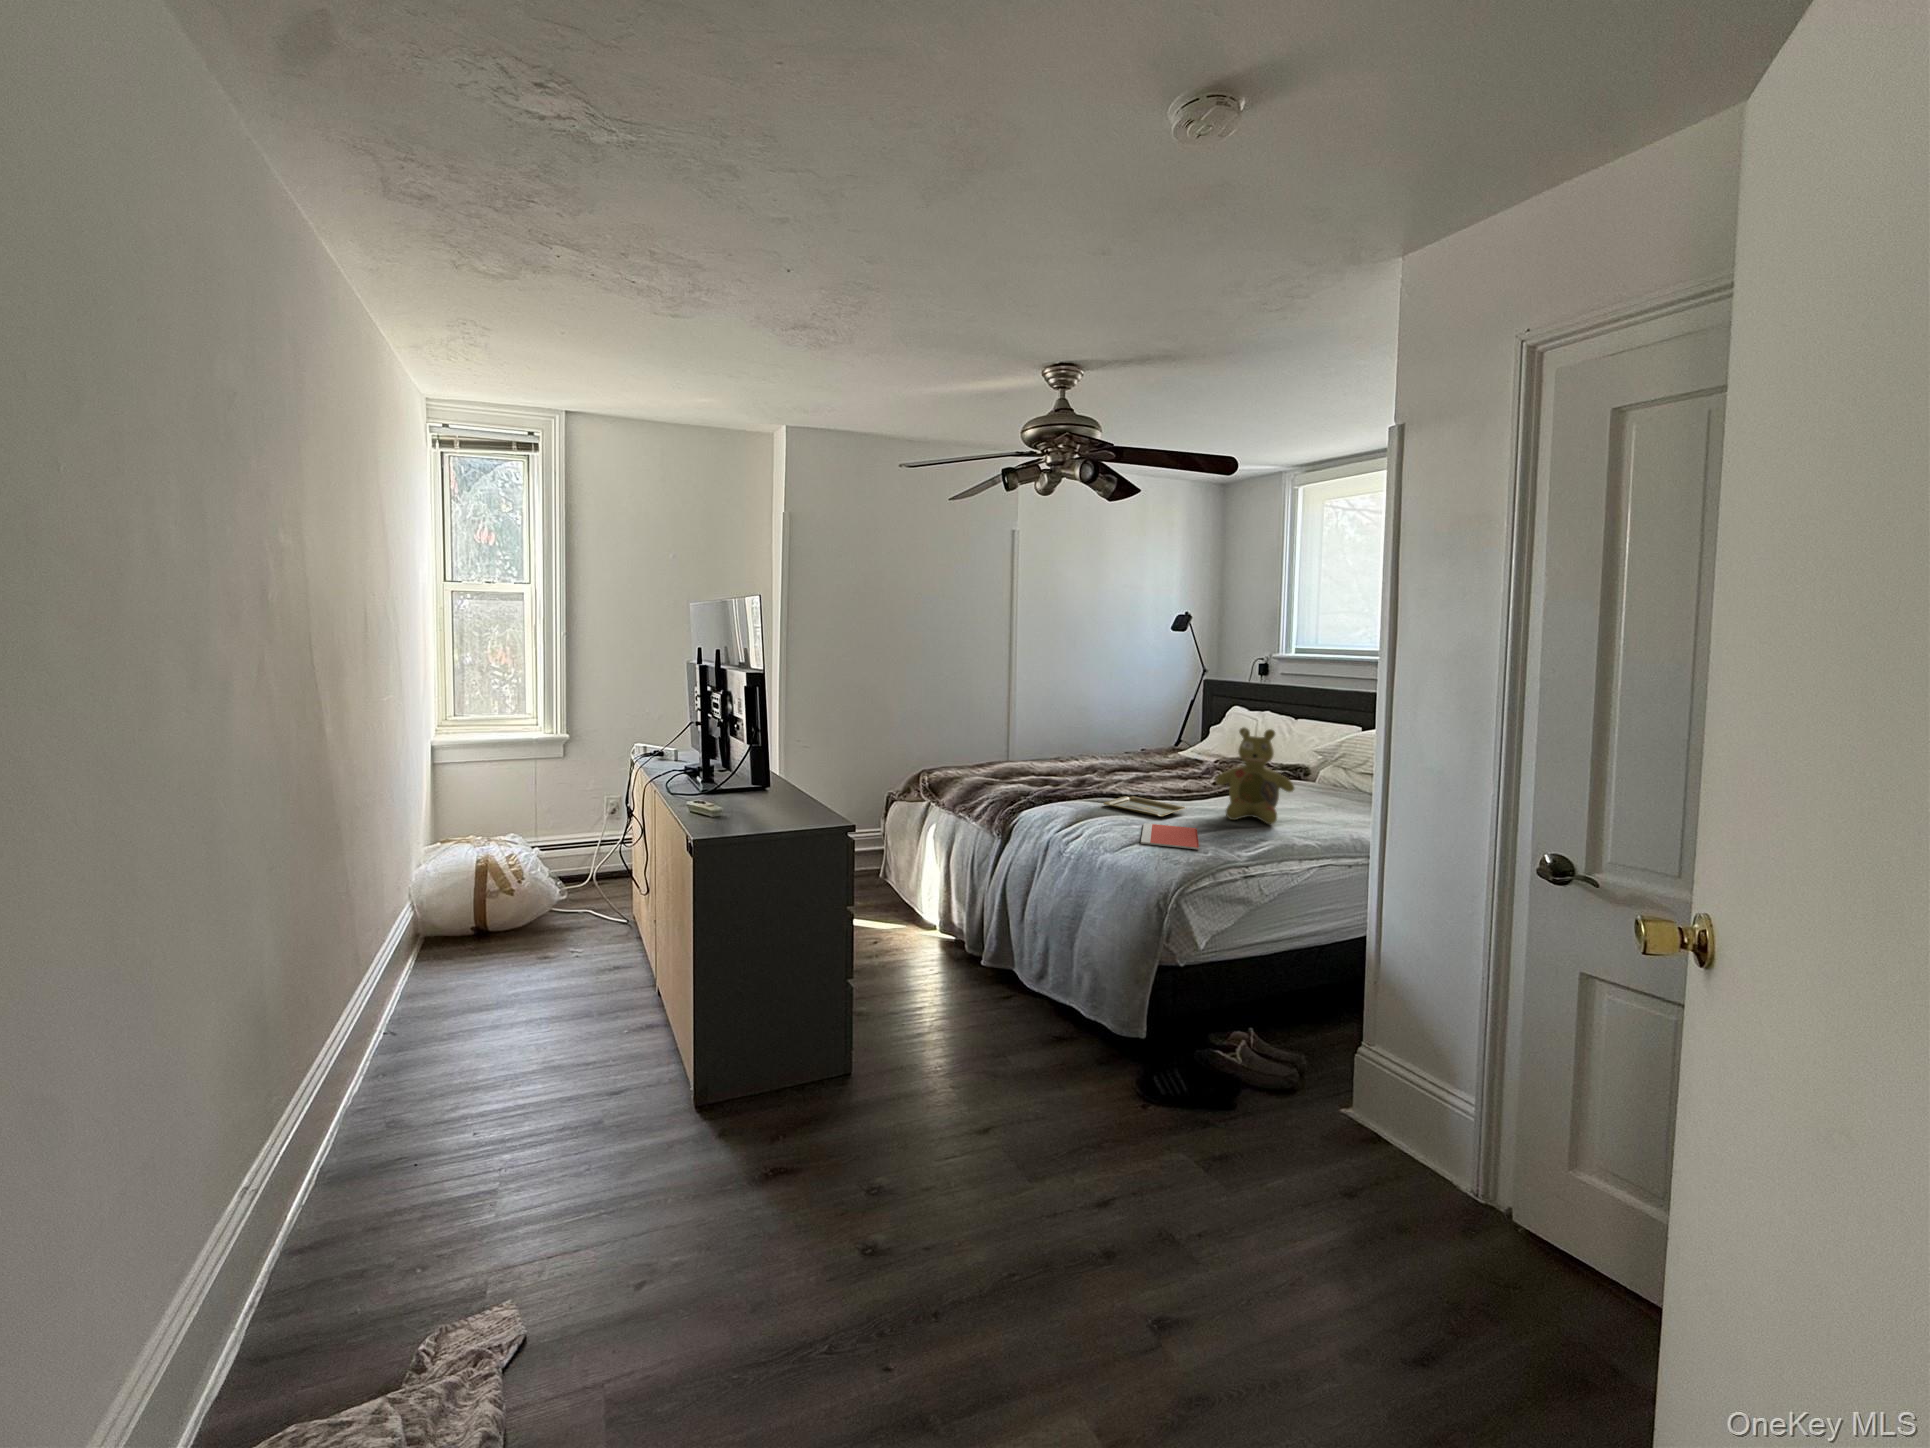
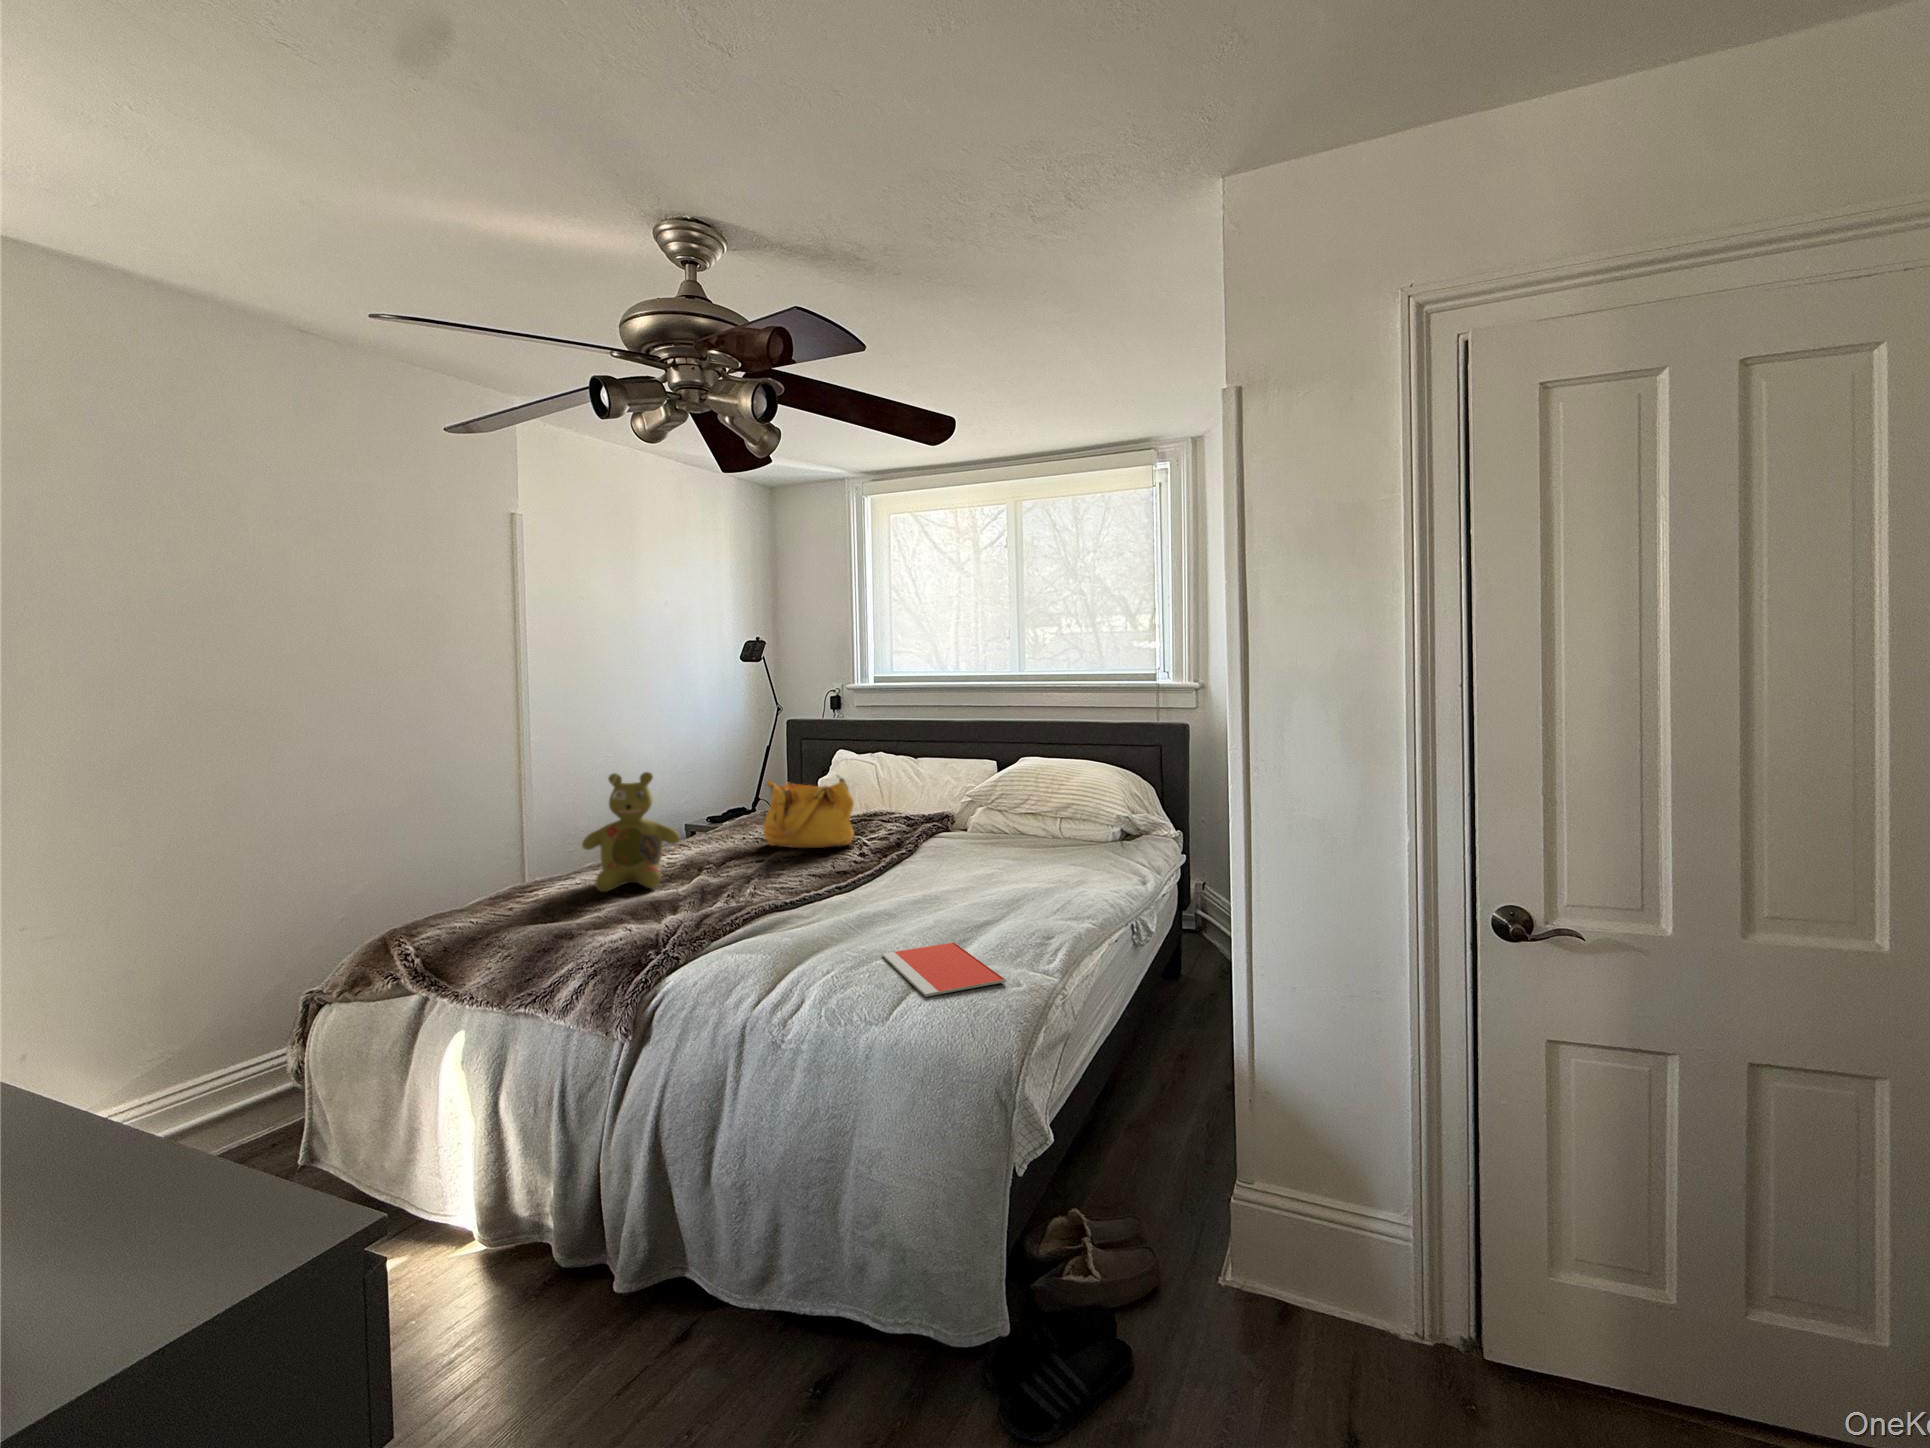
handbag: none [1151,718,1218,774] -> present [763,776,854,848]
stuffed bear: present [1216,728,1294,824] -> present [582,772,680,892]
tray: present [1104,796,1186,816] -> none [788,907,906,934]

